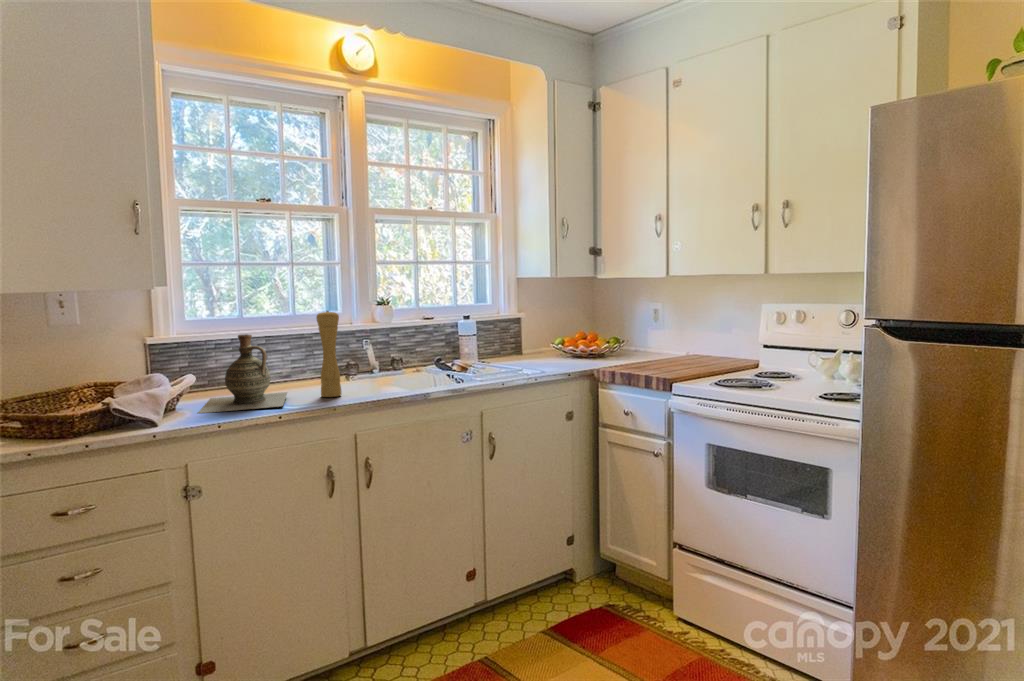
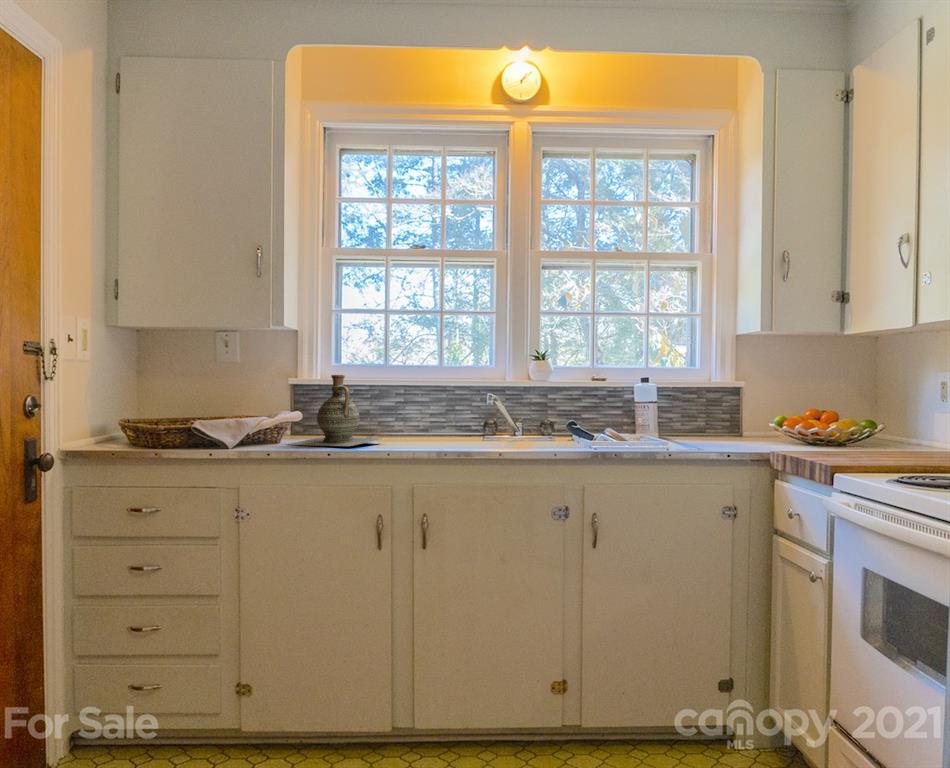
pepper mill: present [316,311,341,397] -> none [409,355,432,447]

